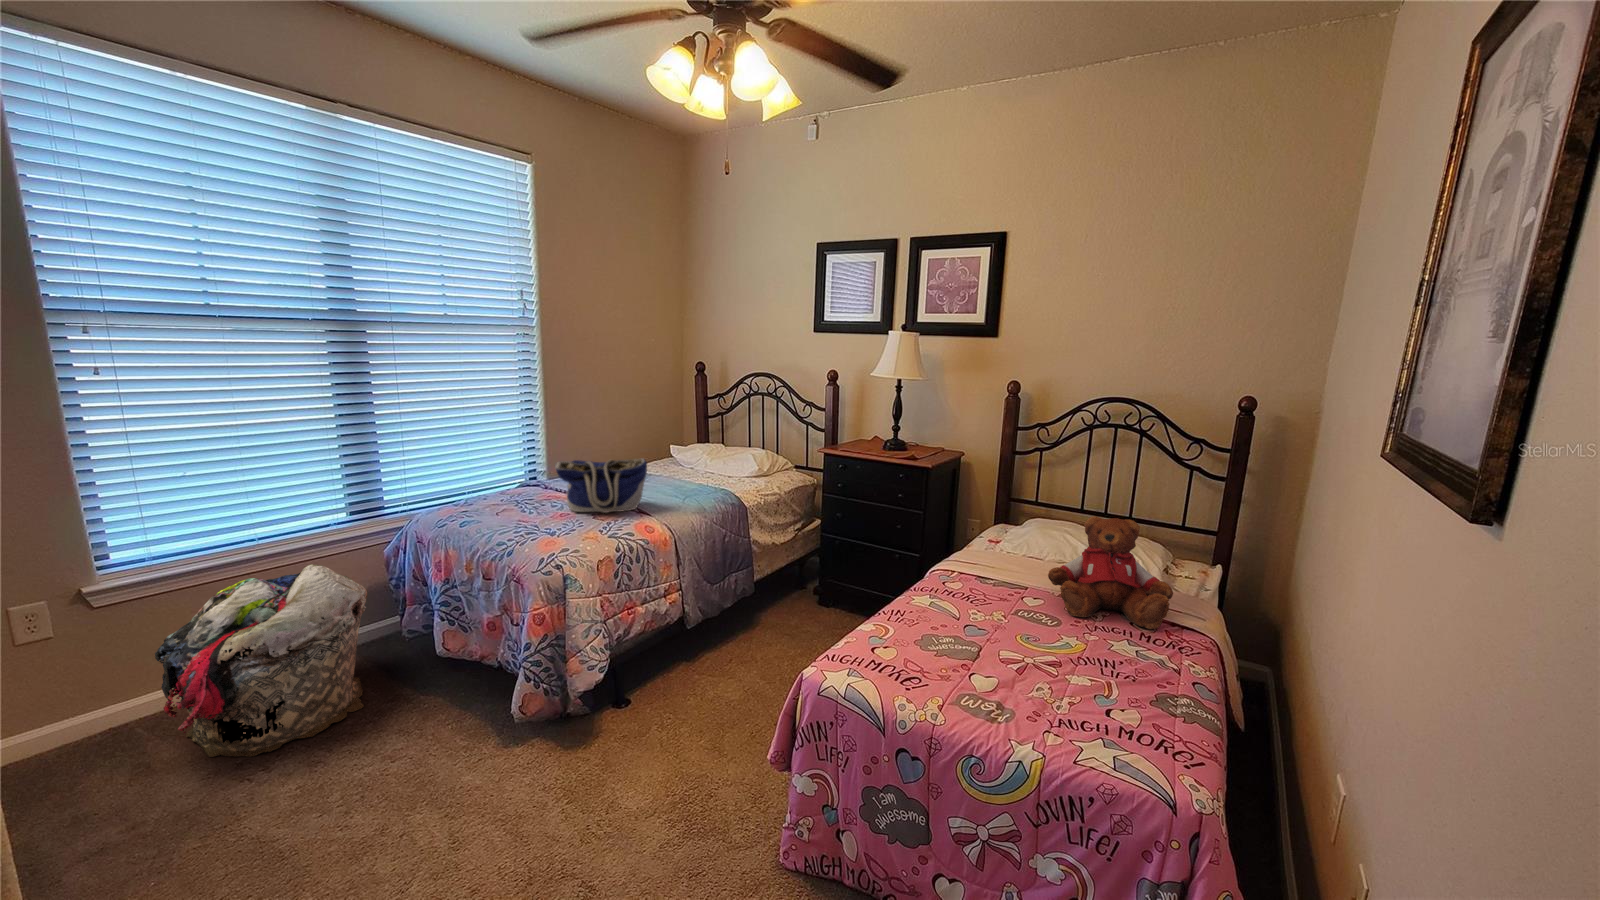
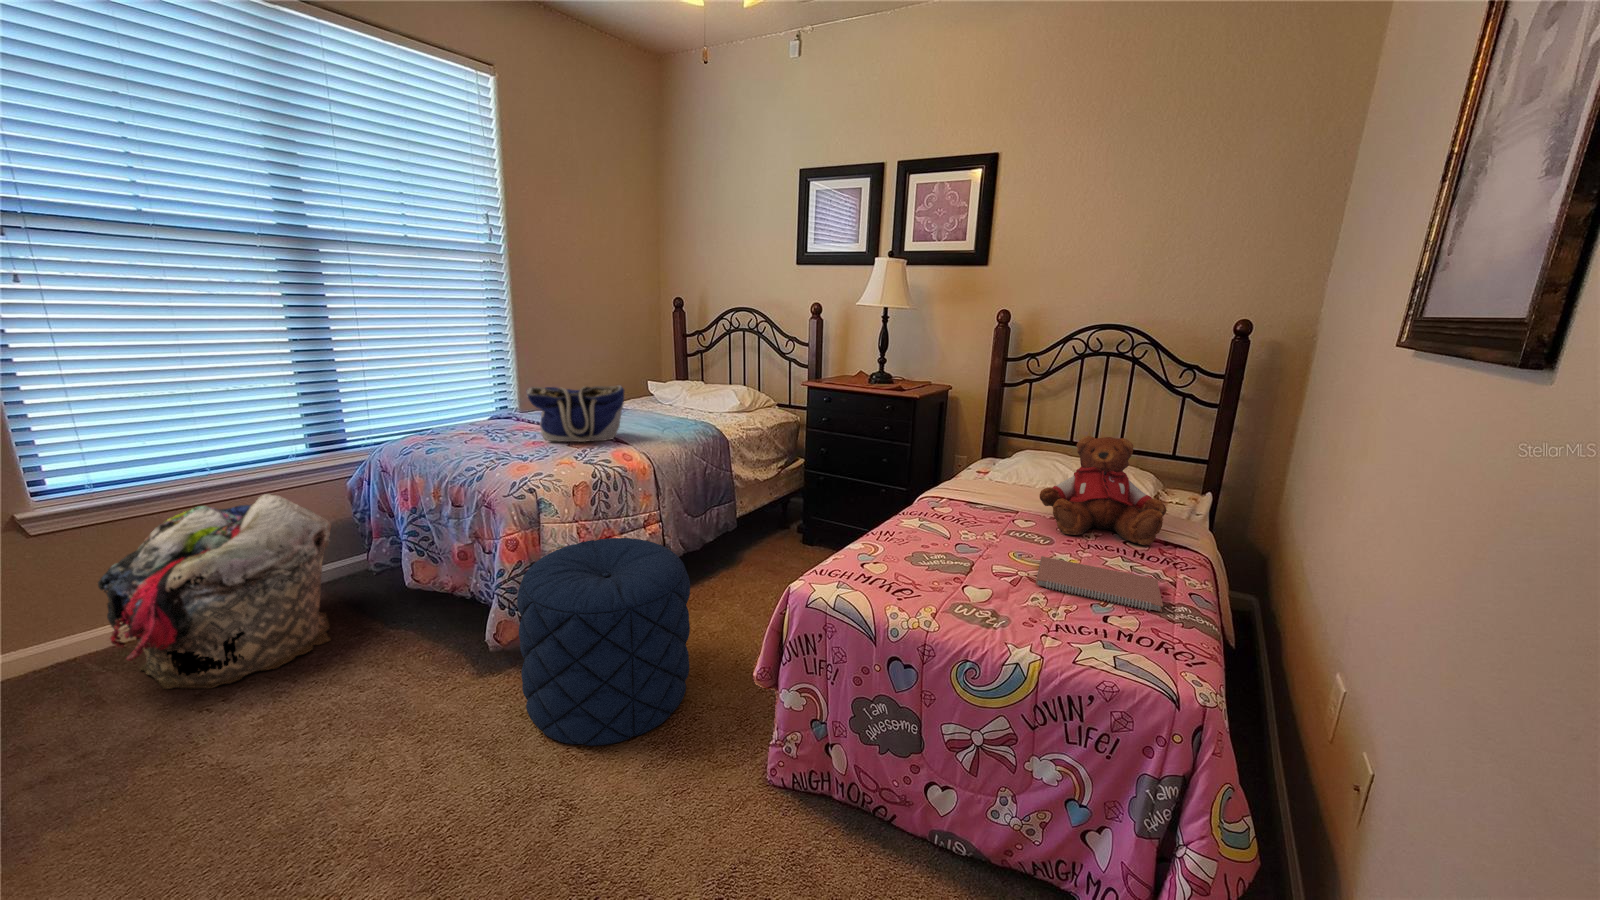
pouf: none [543,612,708,823] -> present [517,538,690,746]
notebook: none [1041,642,1165,706] -> present [1036,556,1163,612]

